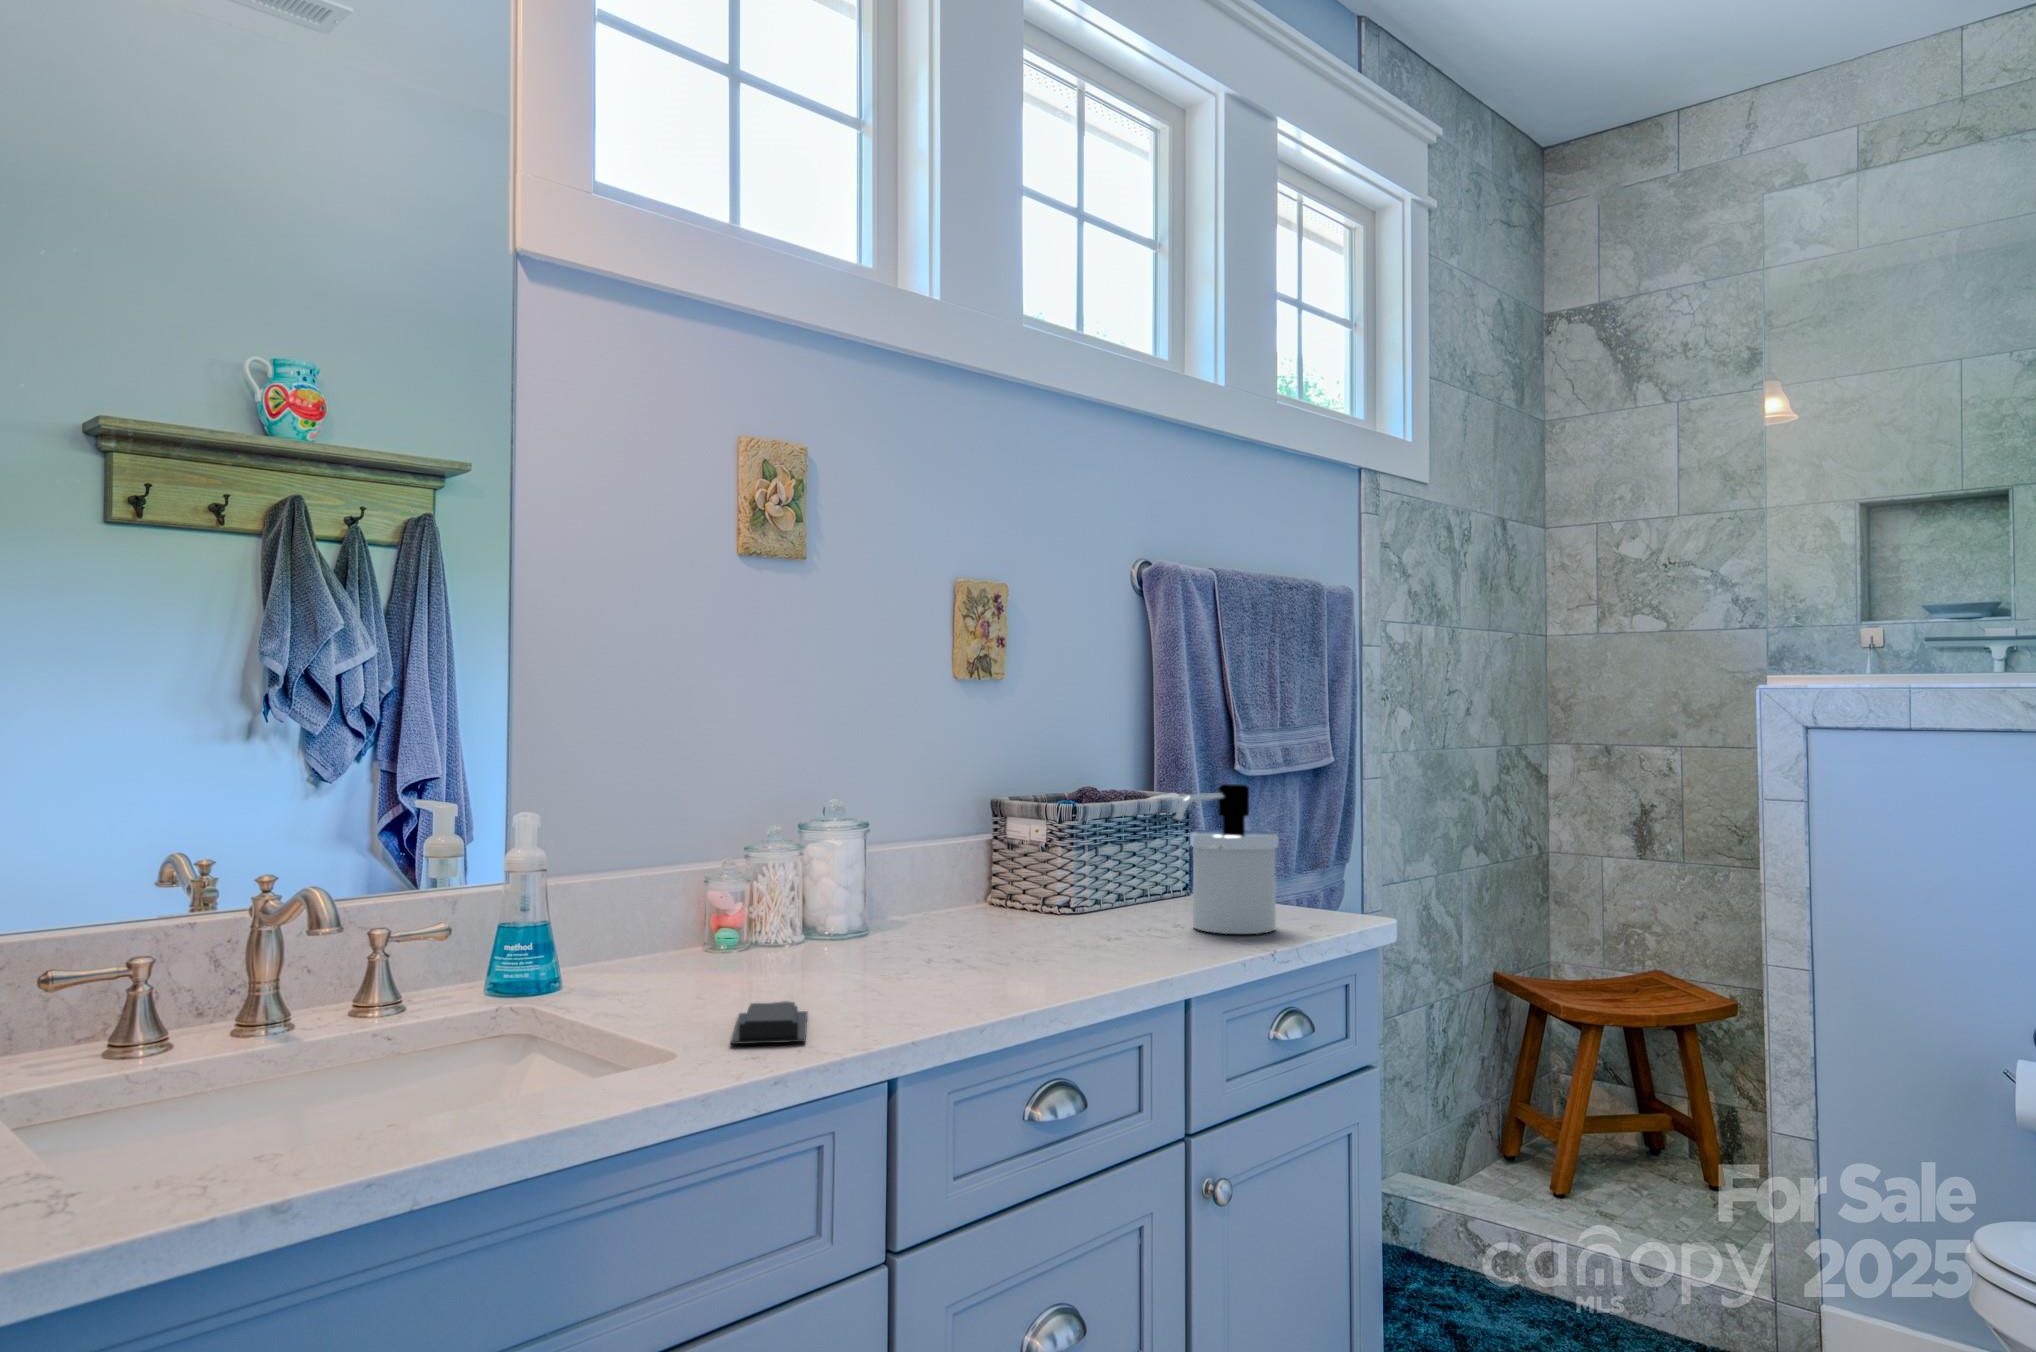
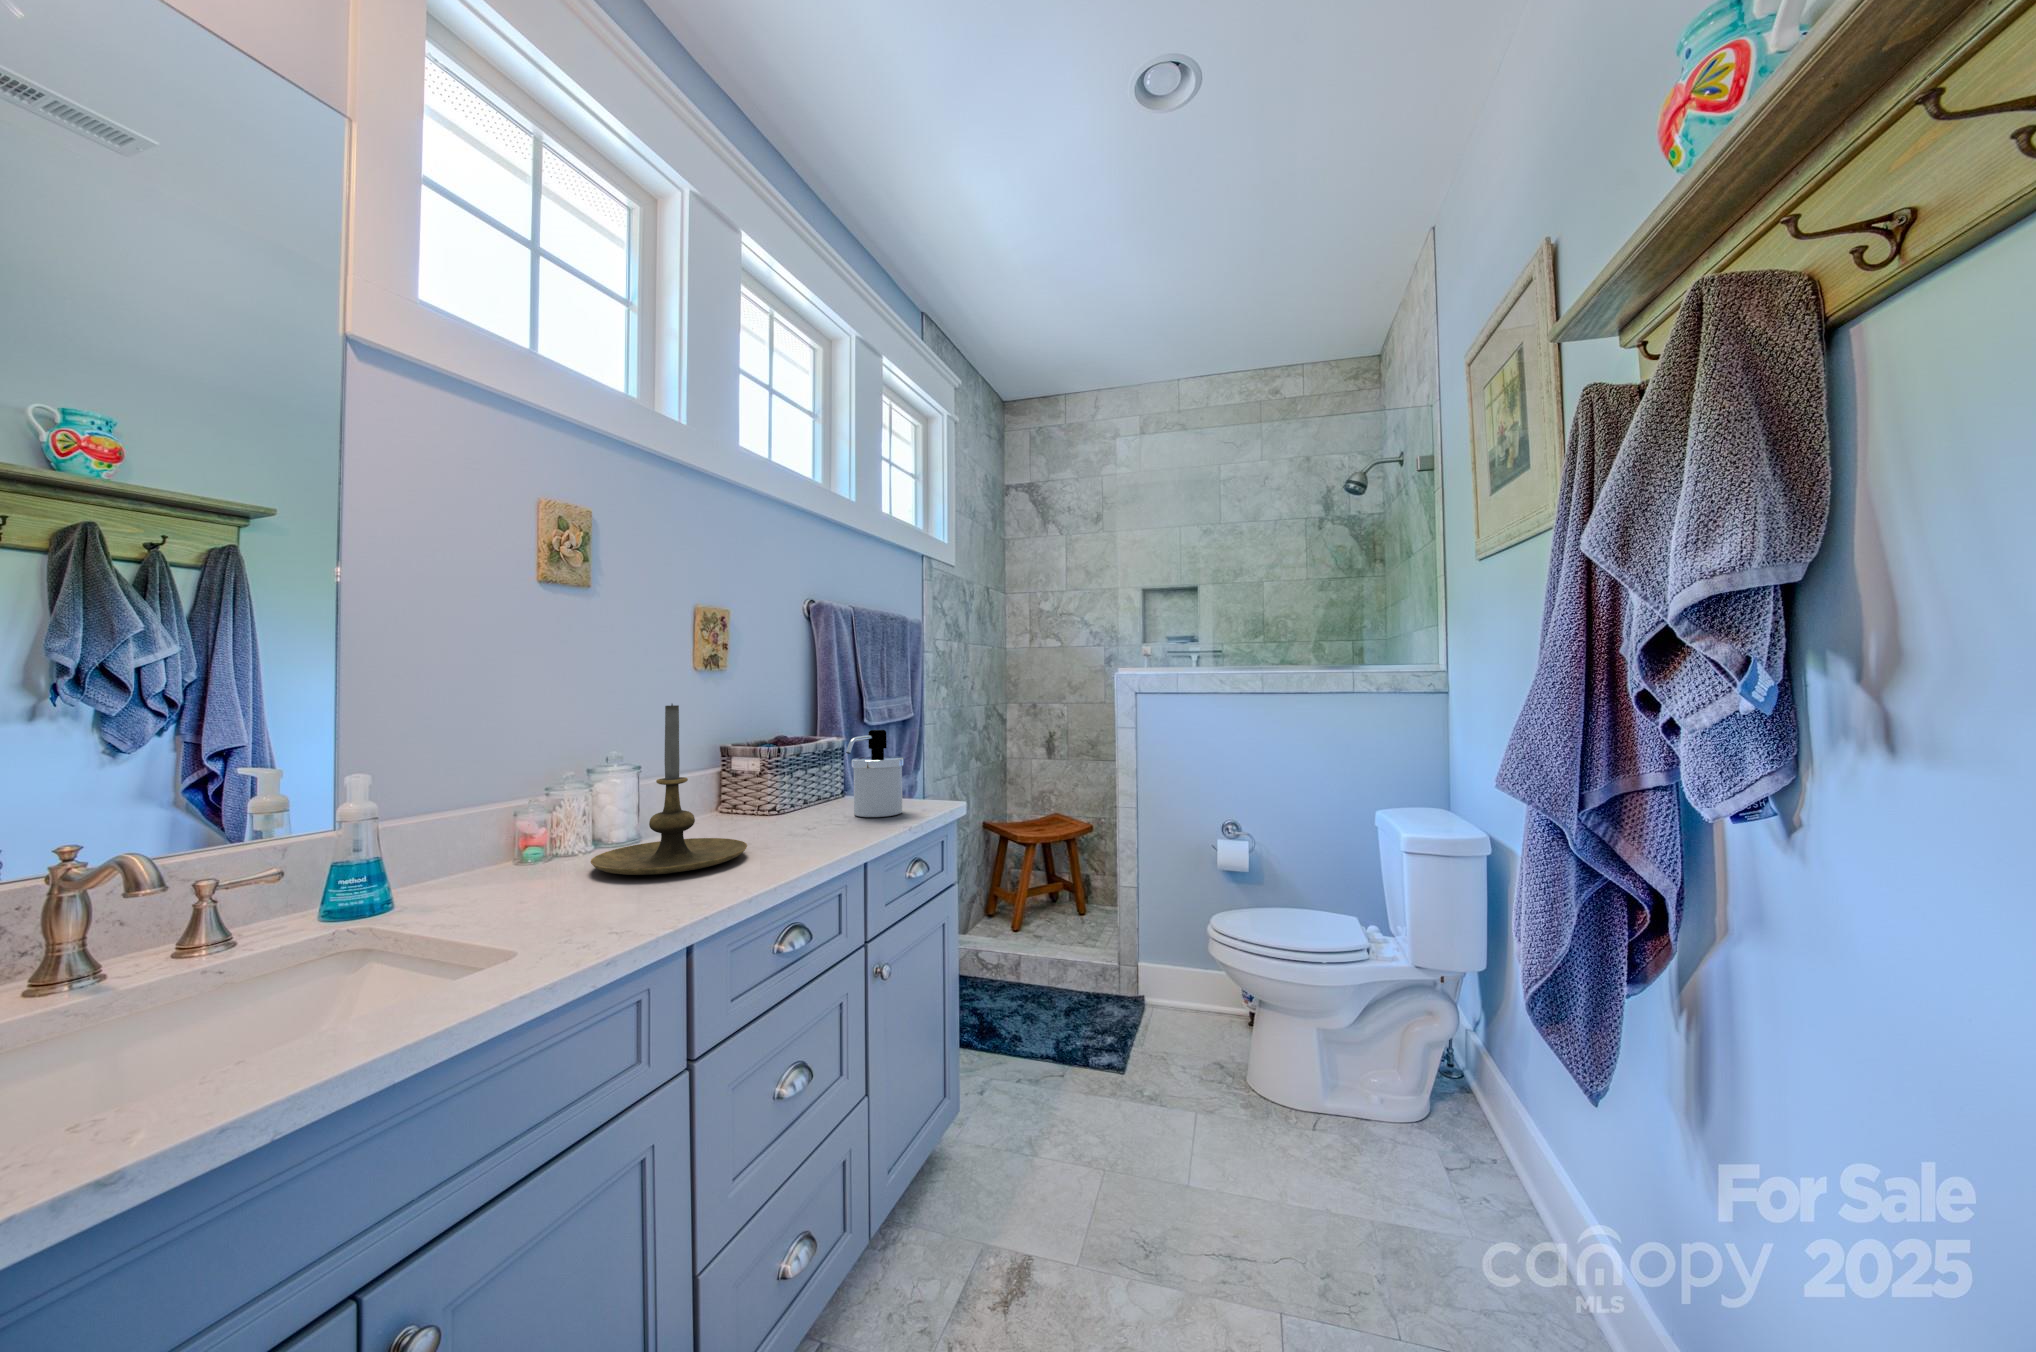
candle holder: none [790,730,1003,983] -> present [591,704,747,875]
soap bar: present [731,1001,808,1044] -> none [563,895,626,932]

